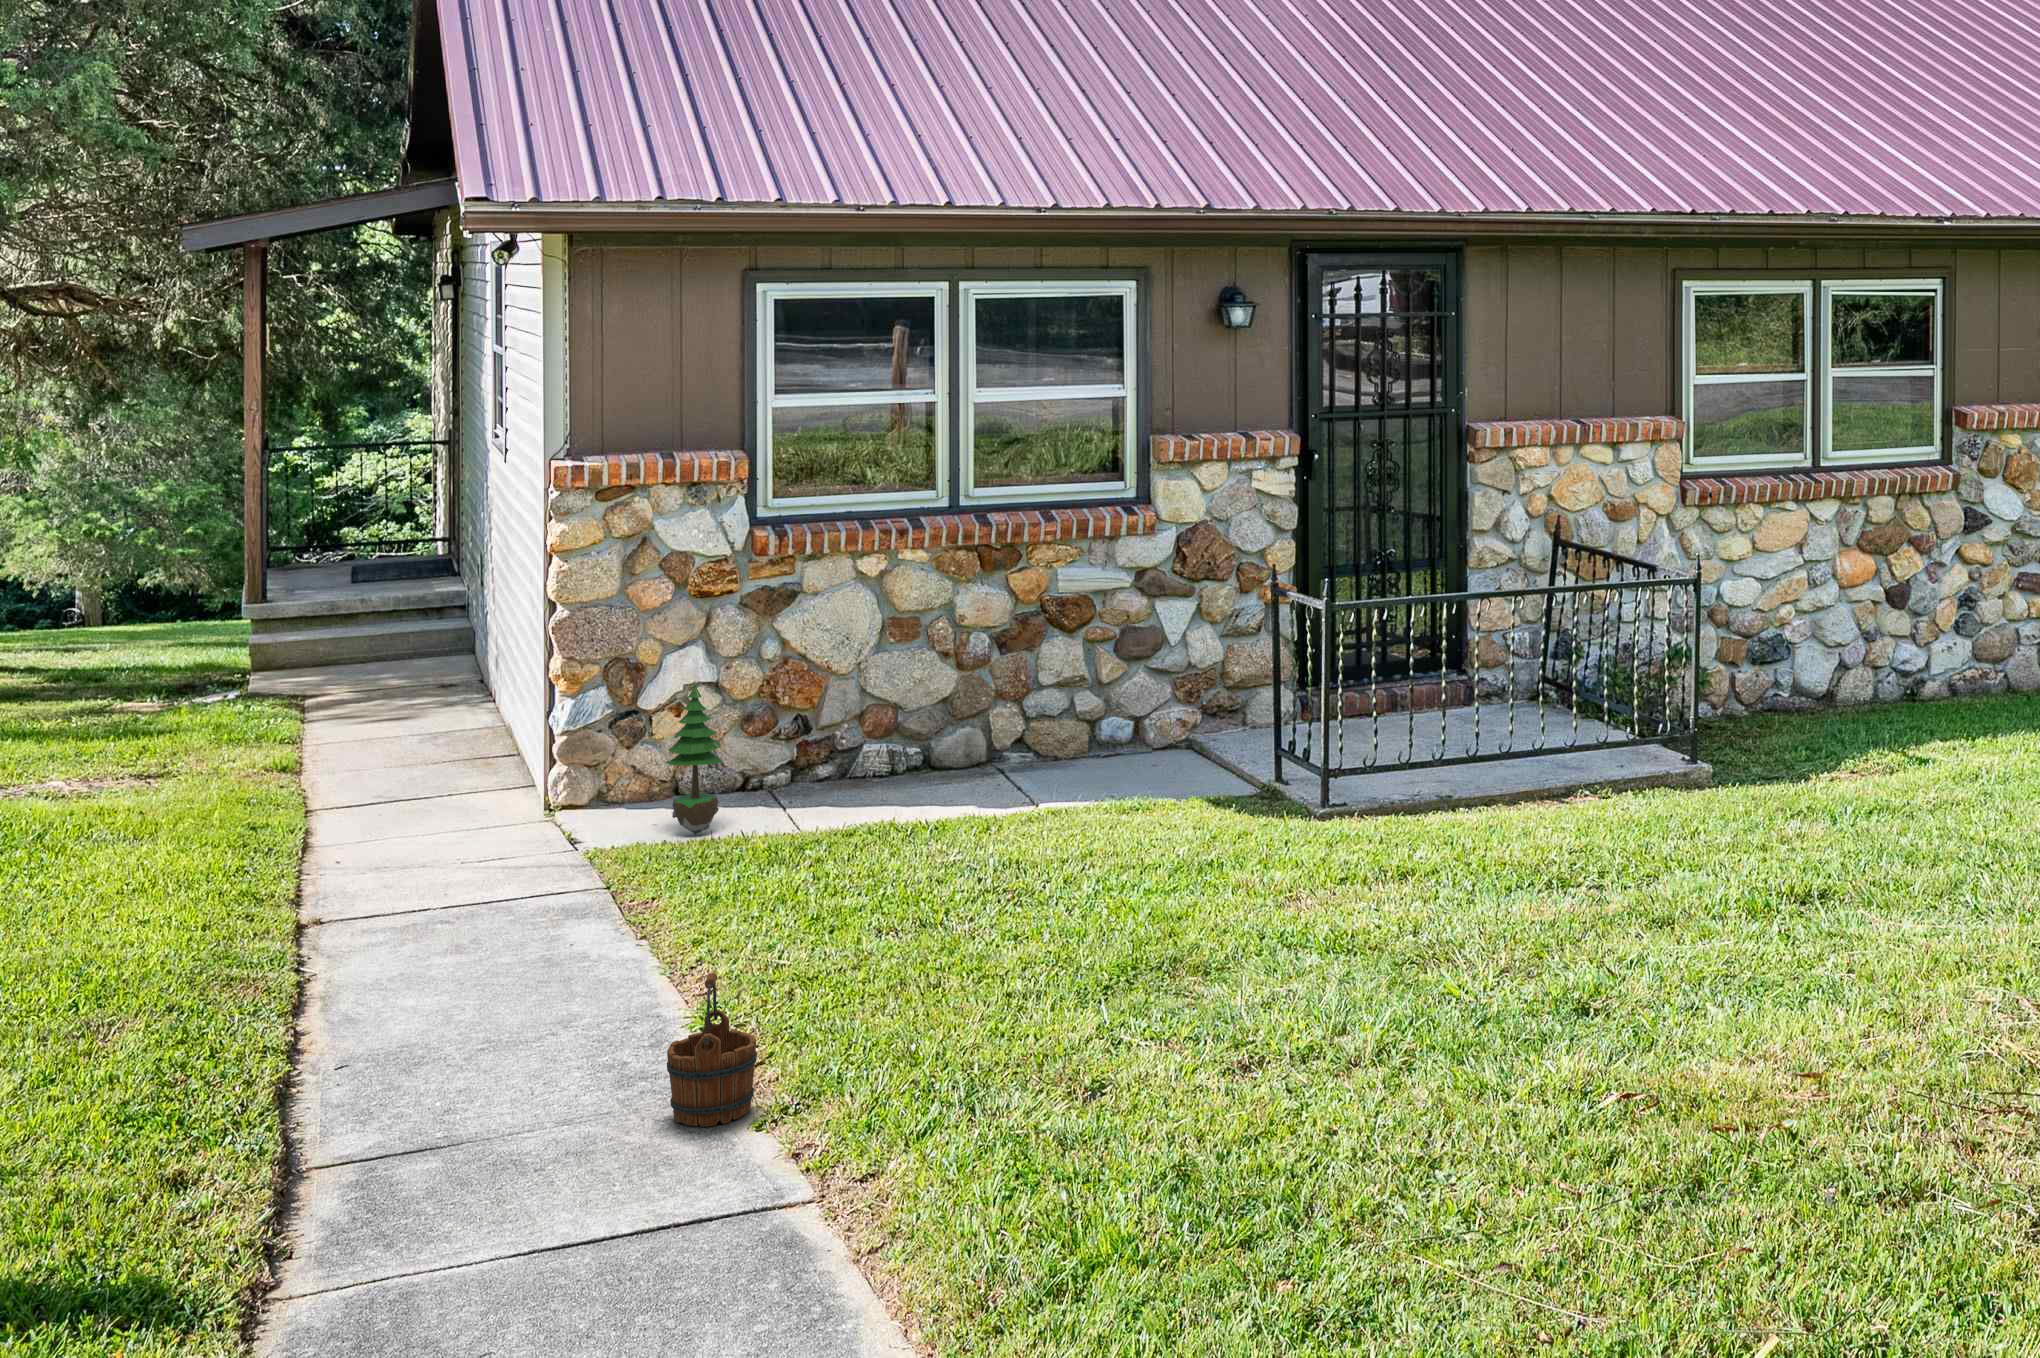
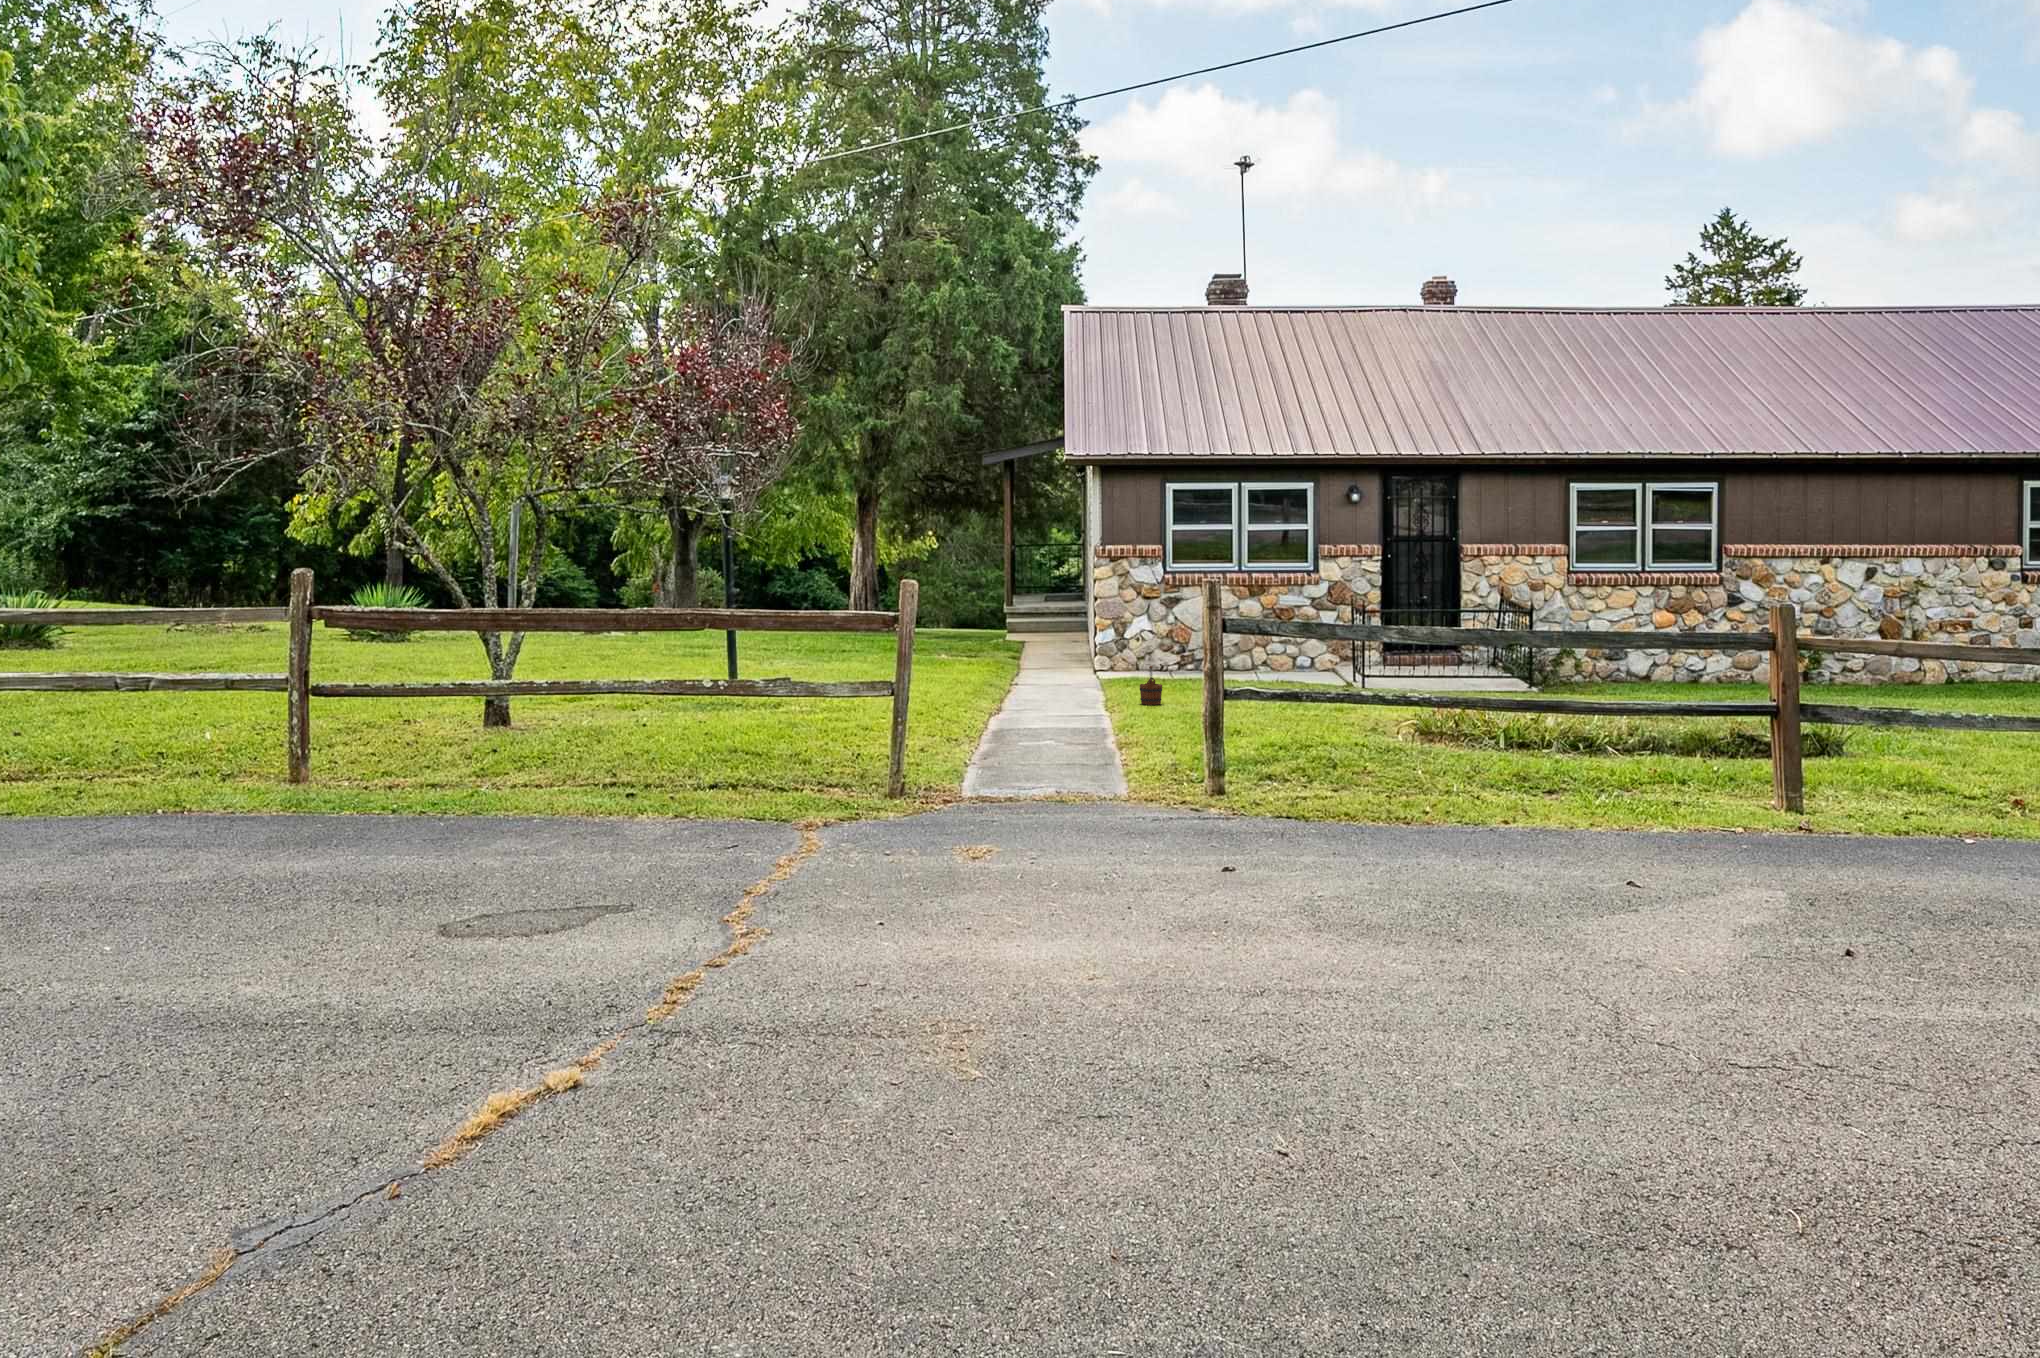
potted tree: present [666,685,722,835] -> none [1135,620,1154,673]

